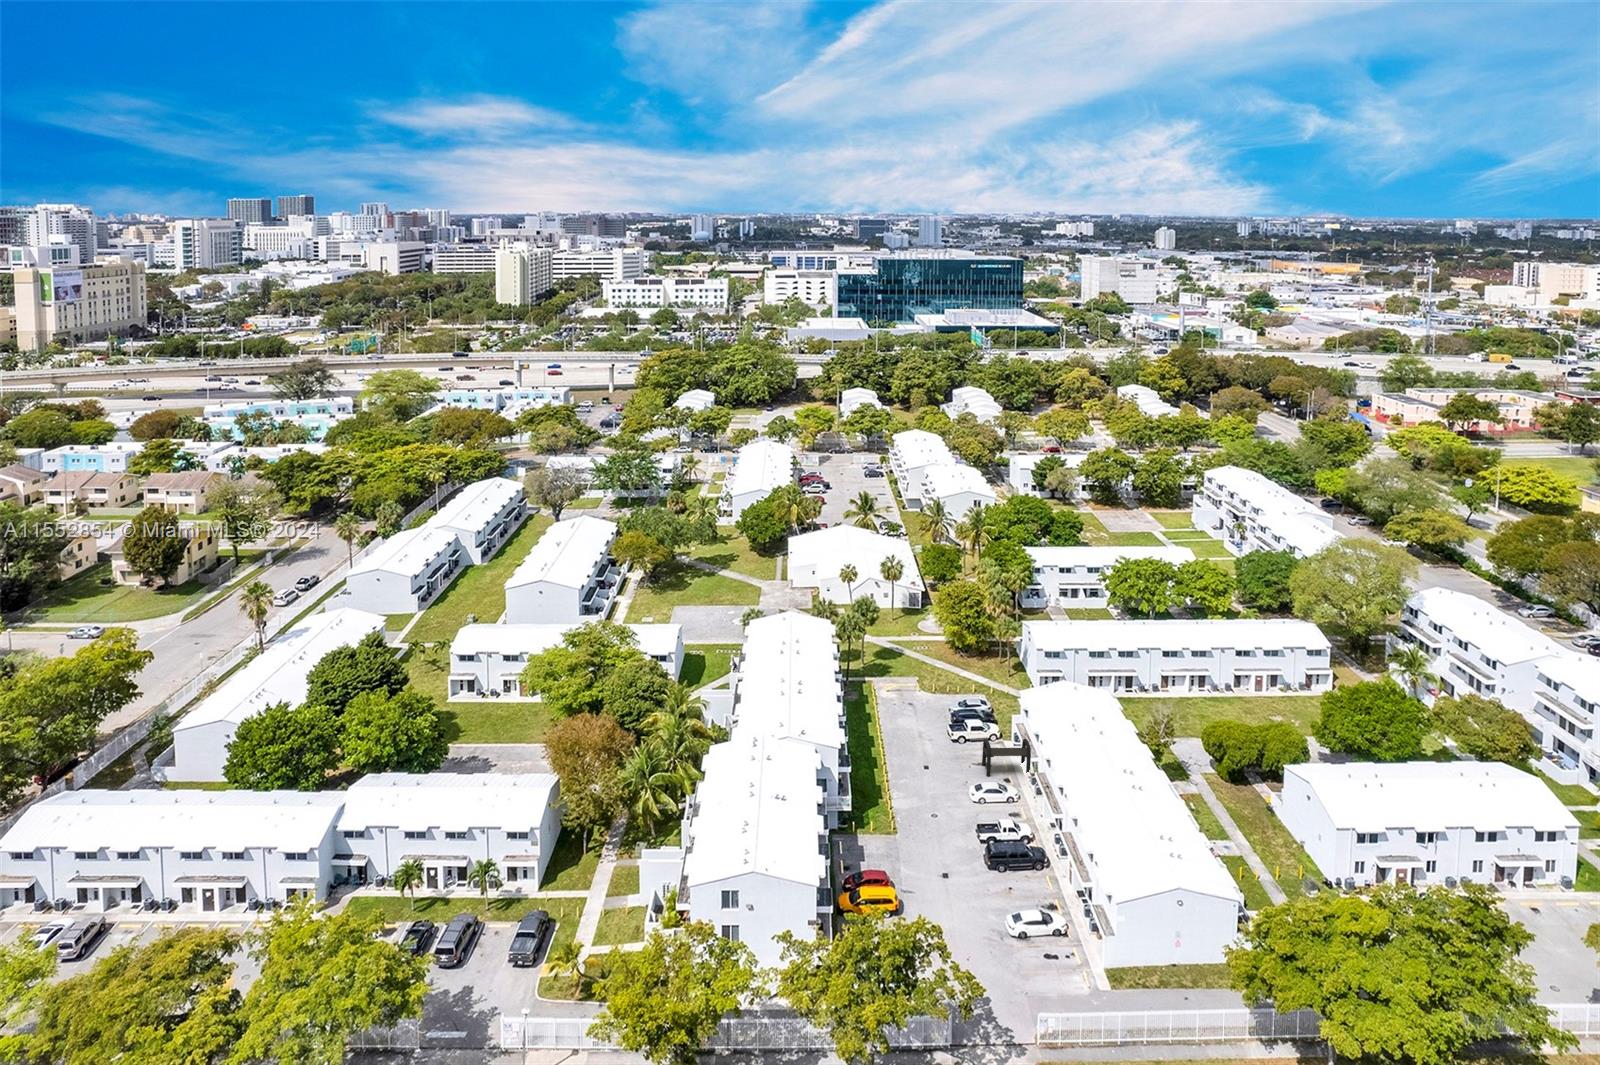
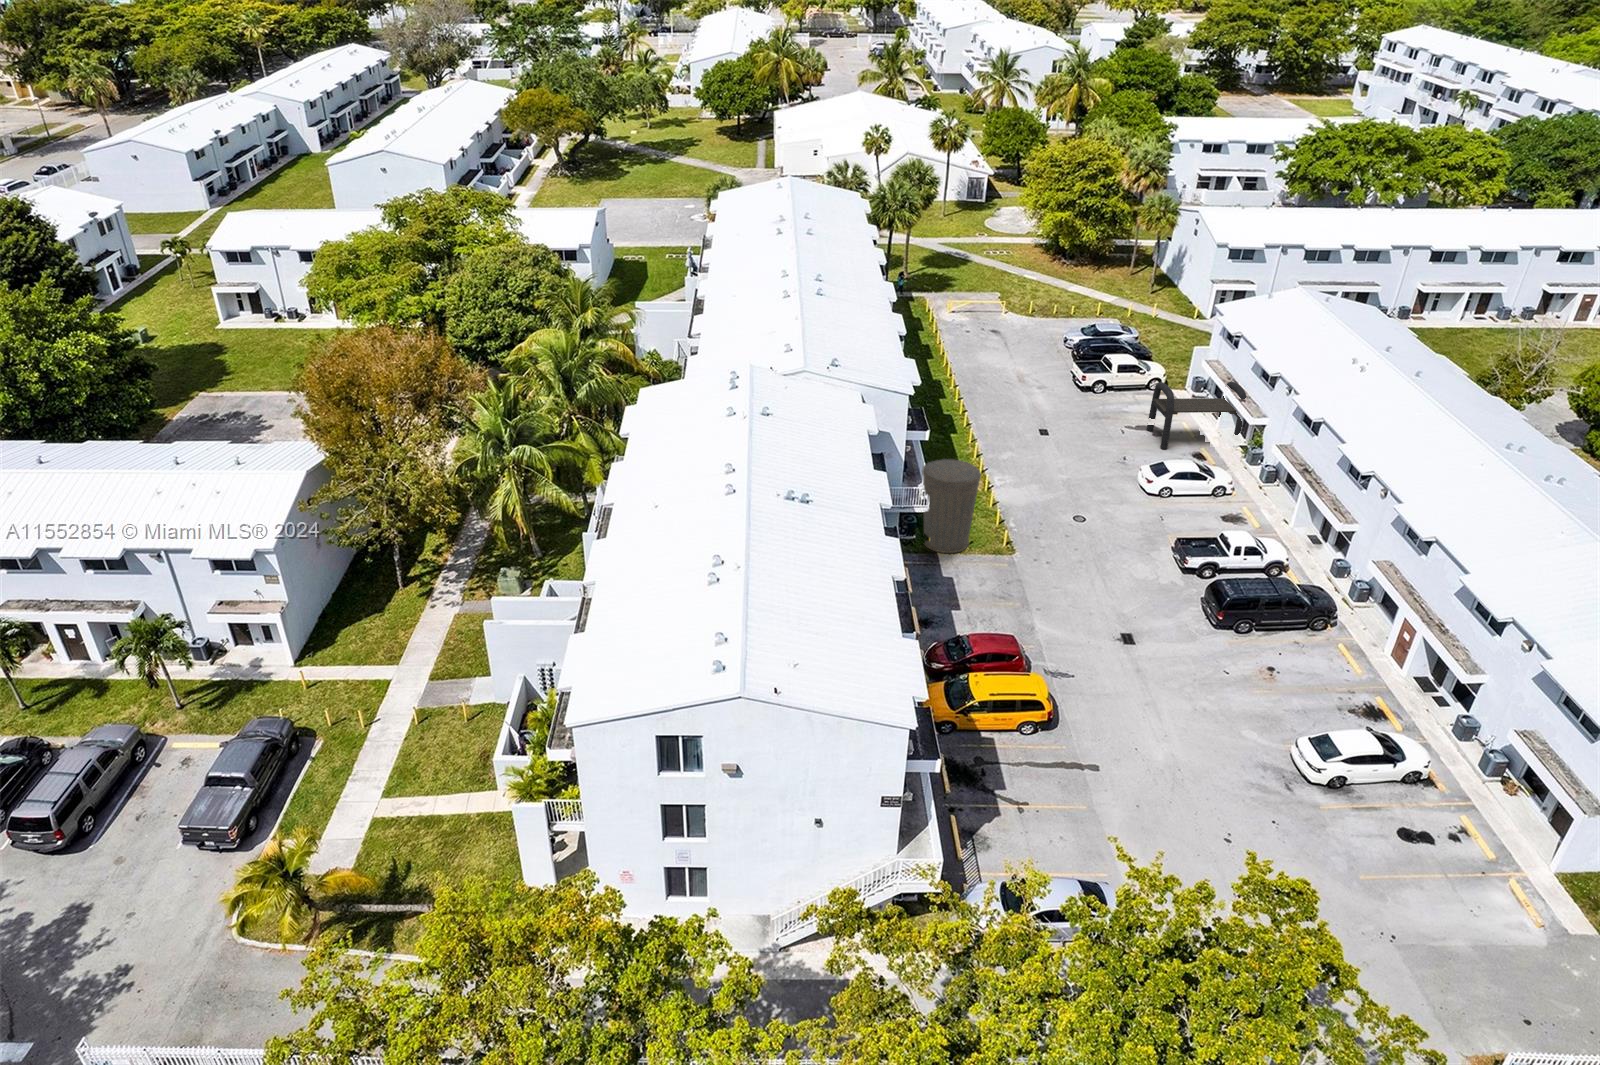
trash can: none [845,783,874,831] -> present [922,459,981,553]

